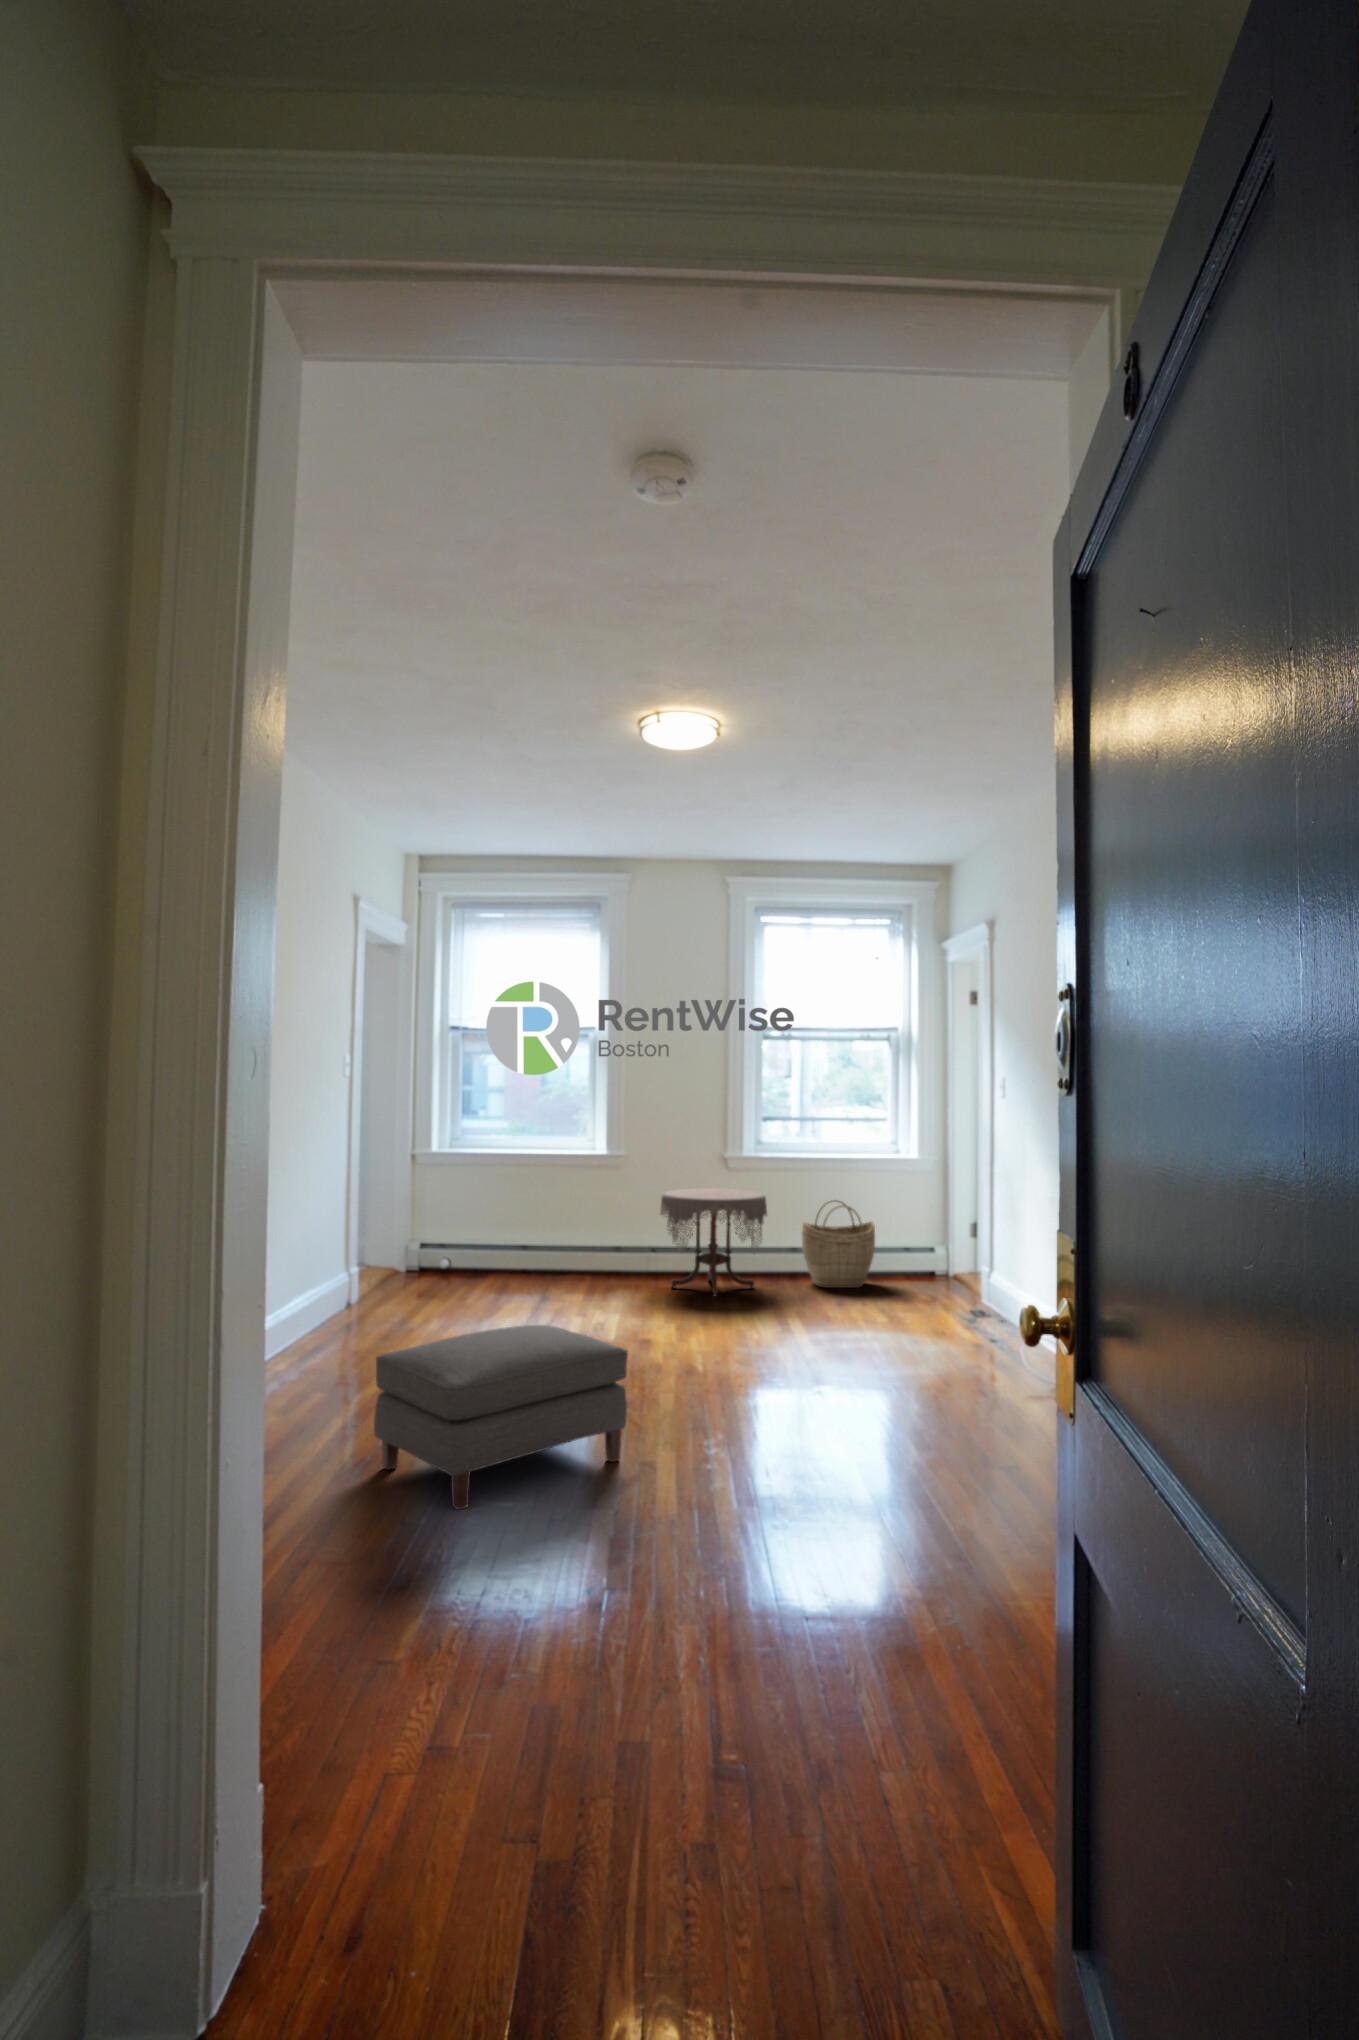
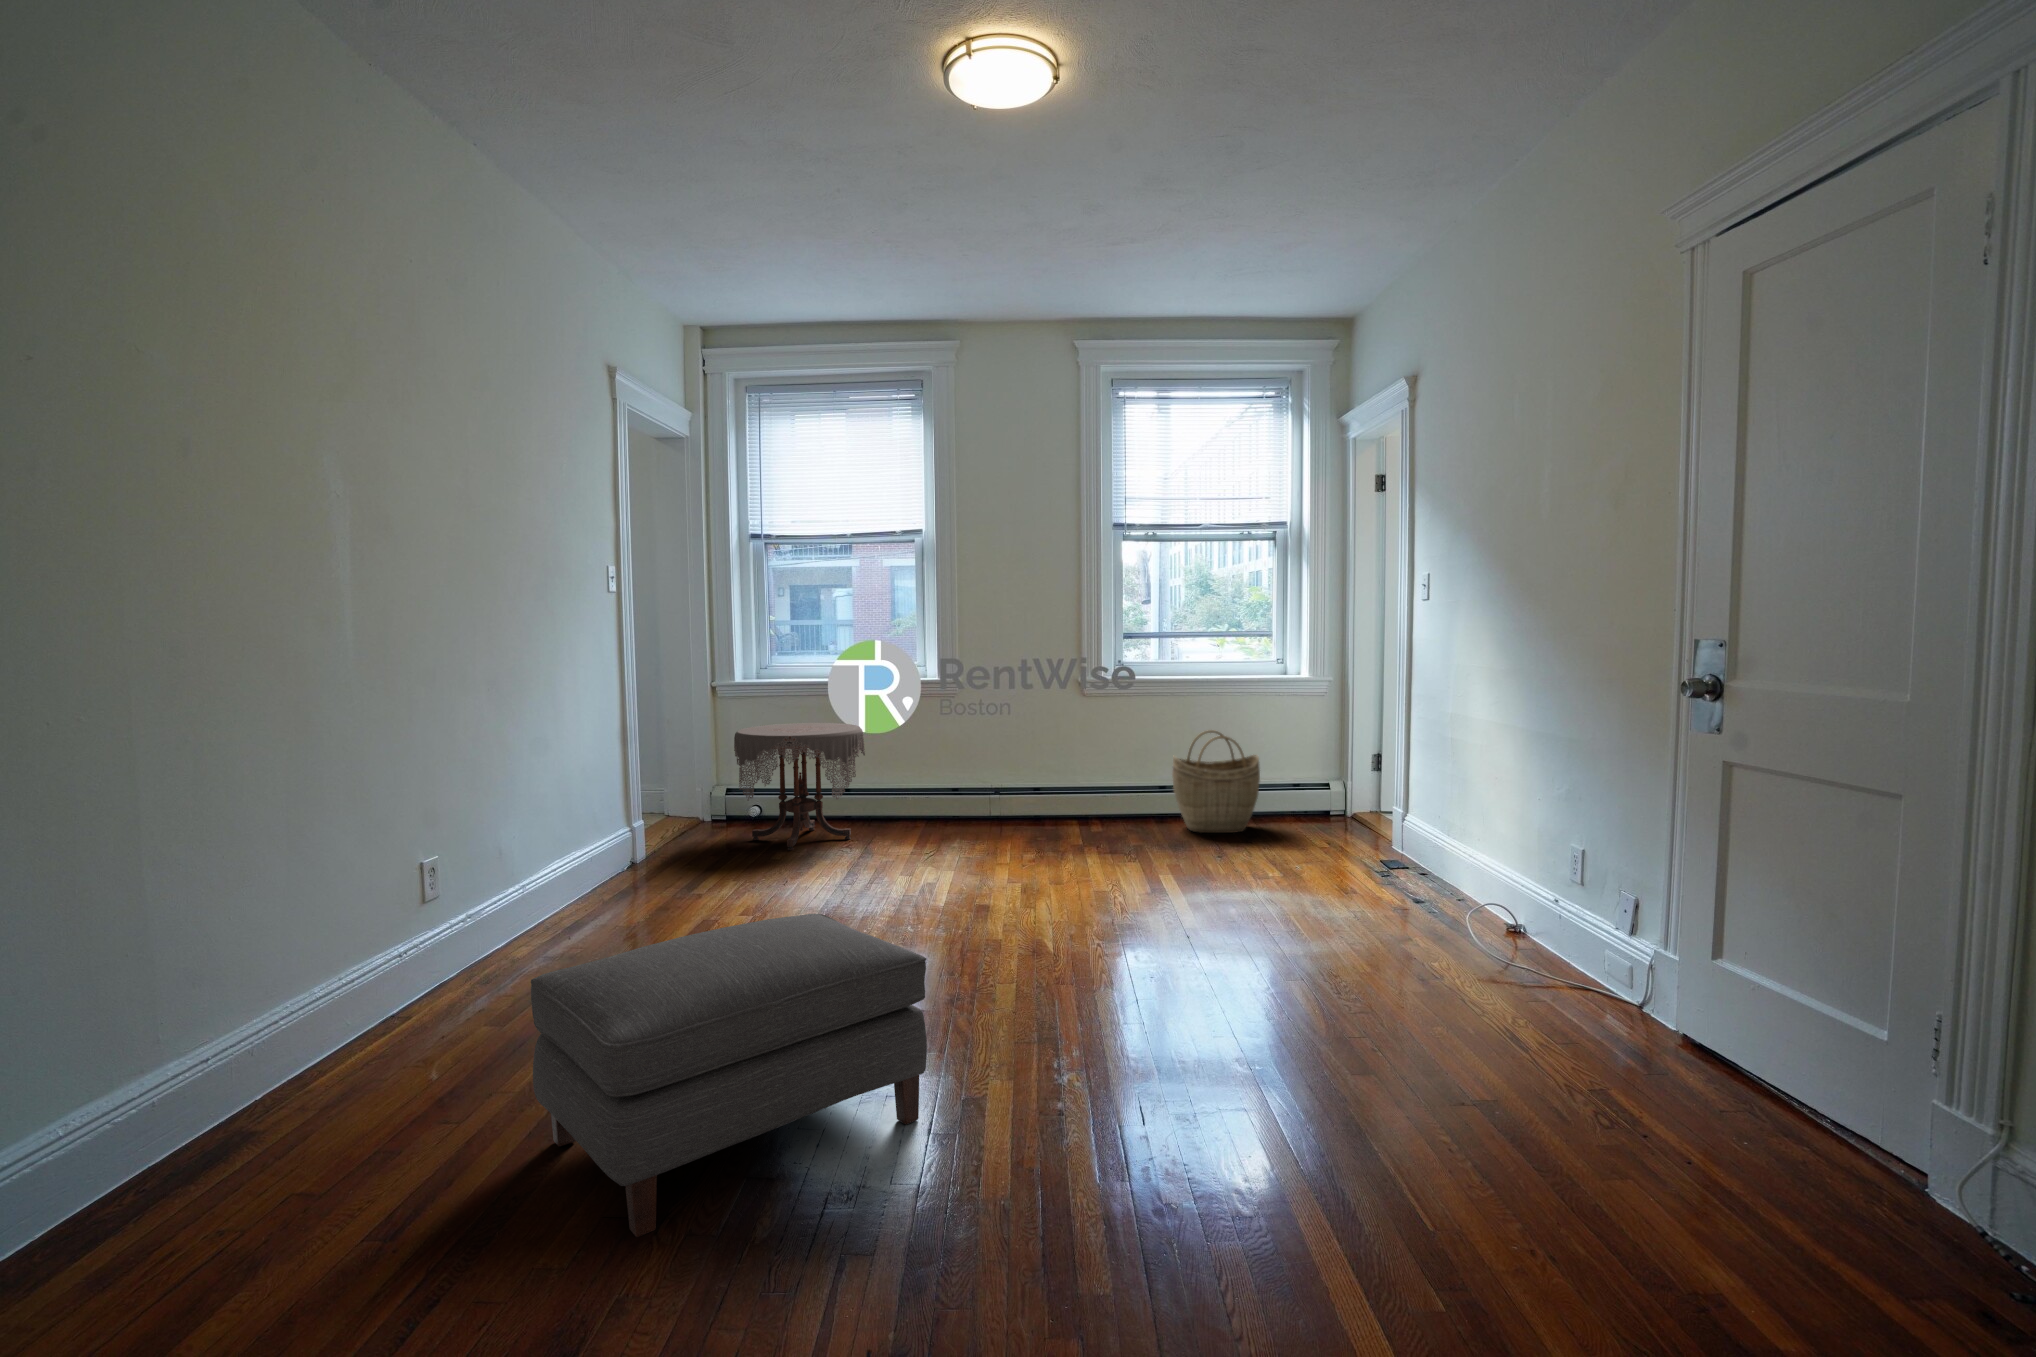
side table: present [661,1188,767,1297] -> present [734,723,865,850]

